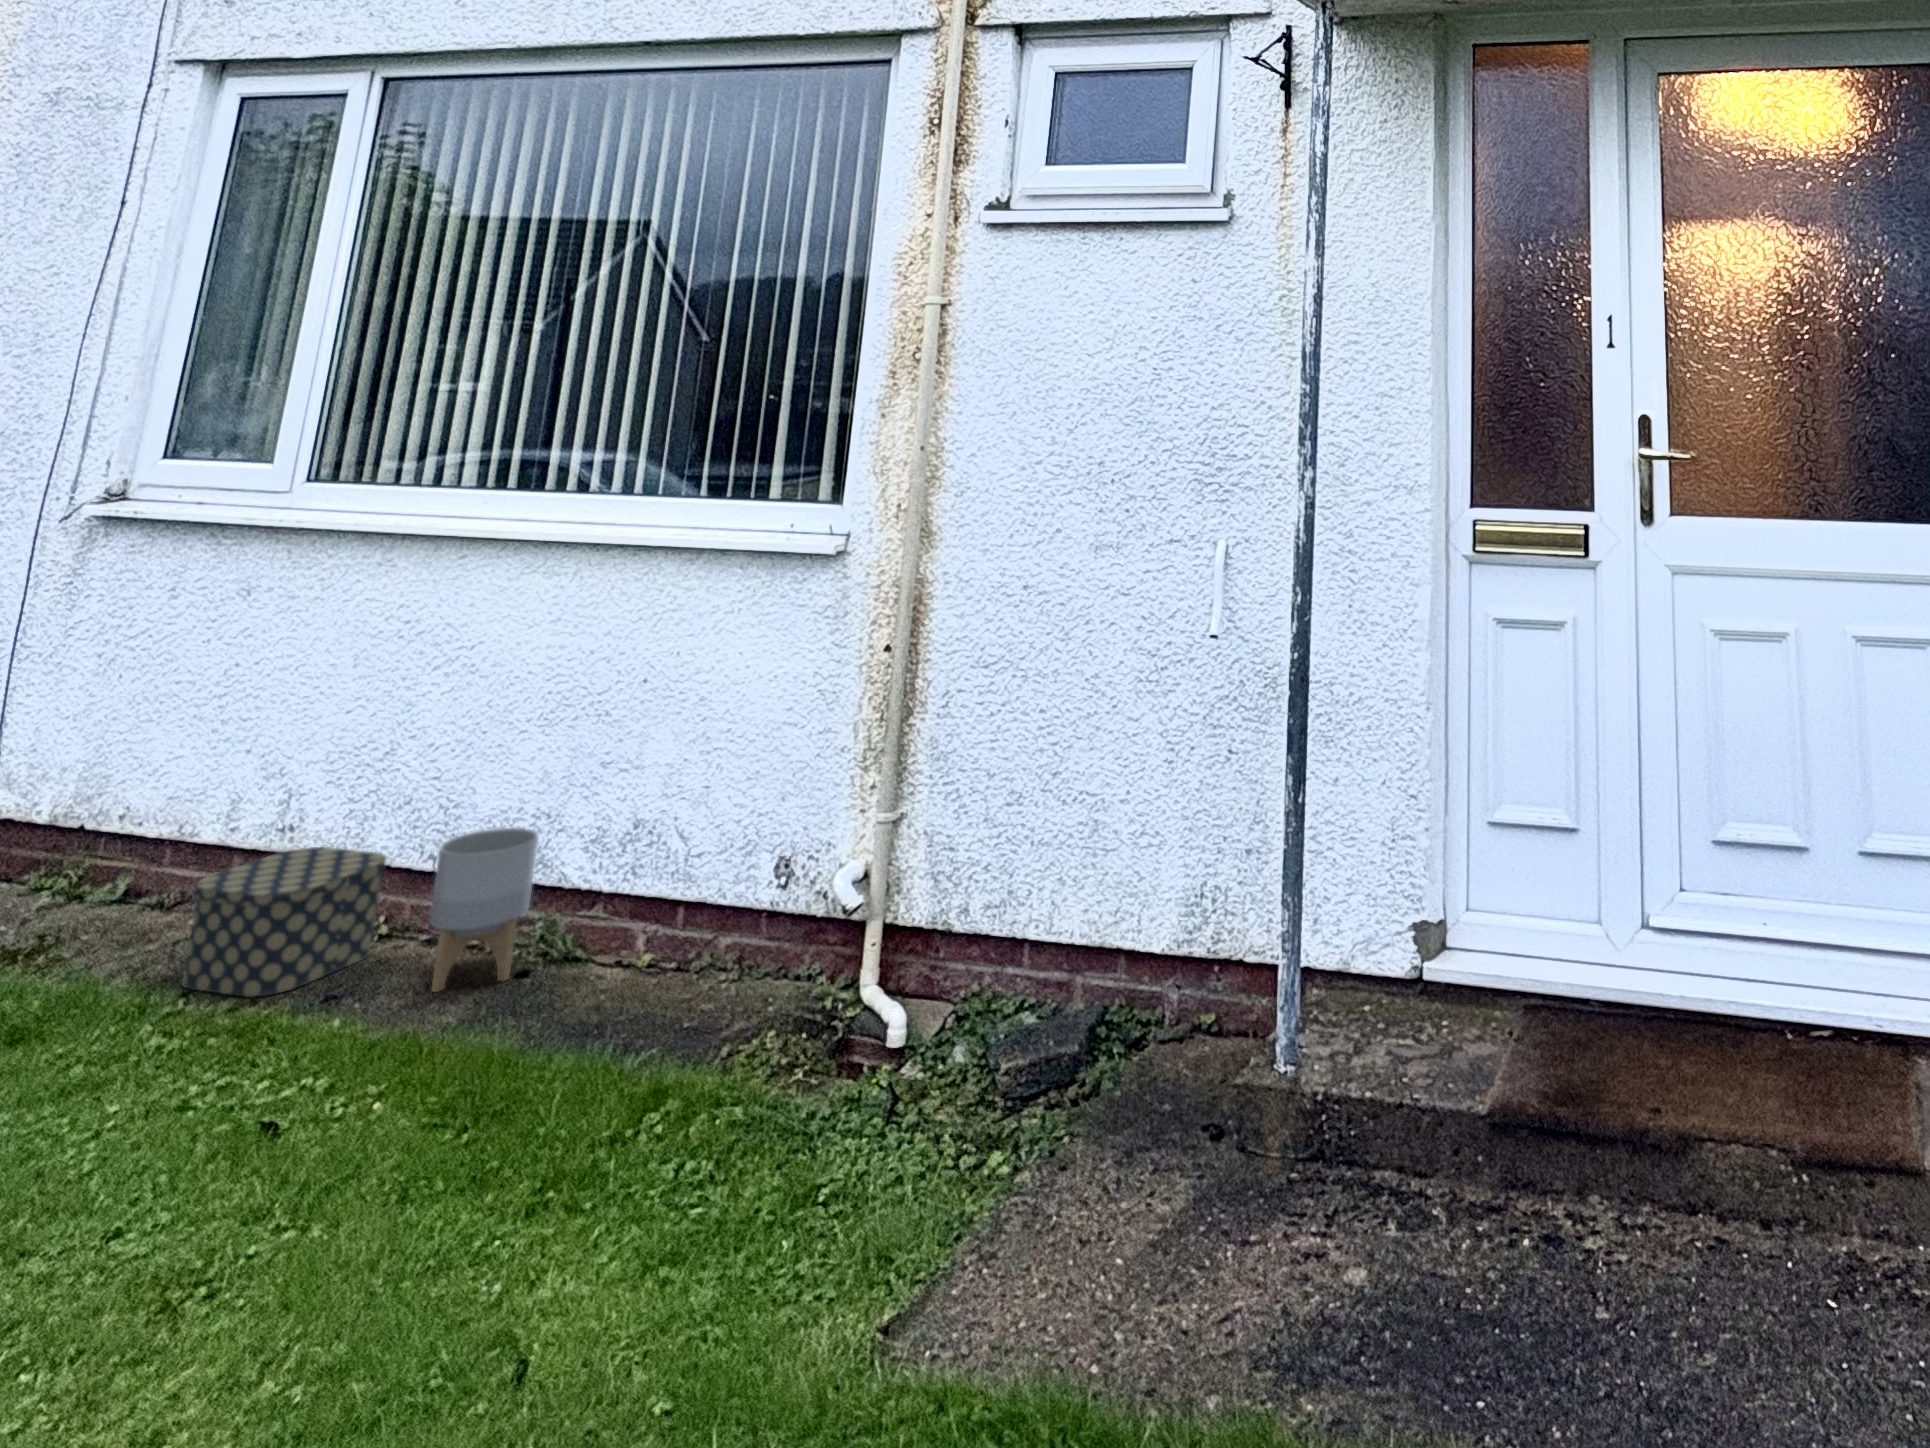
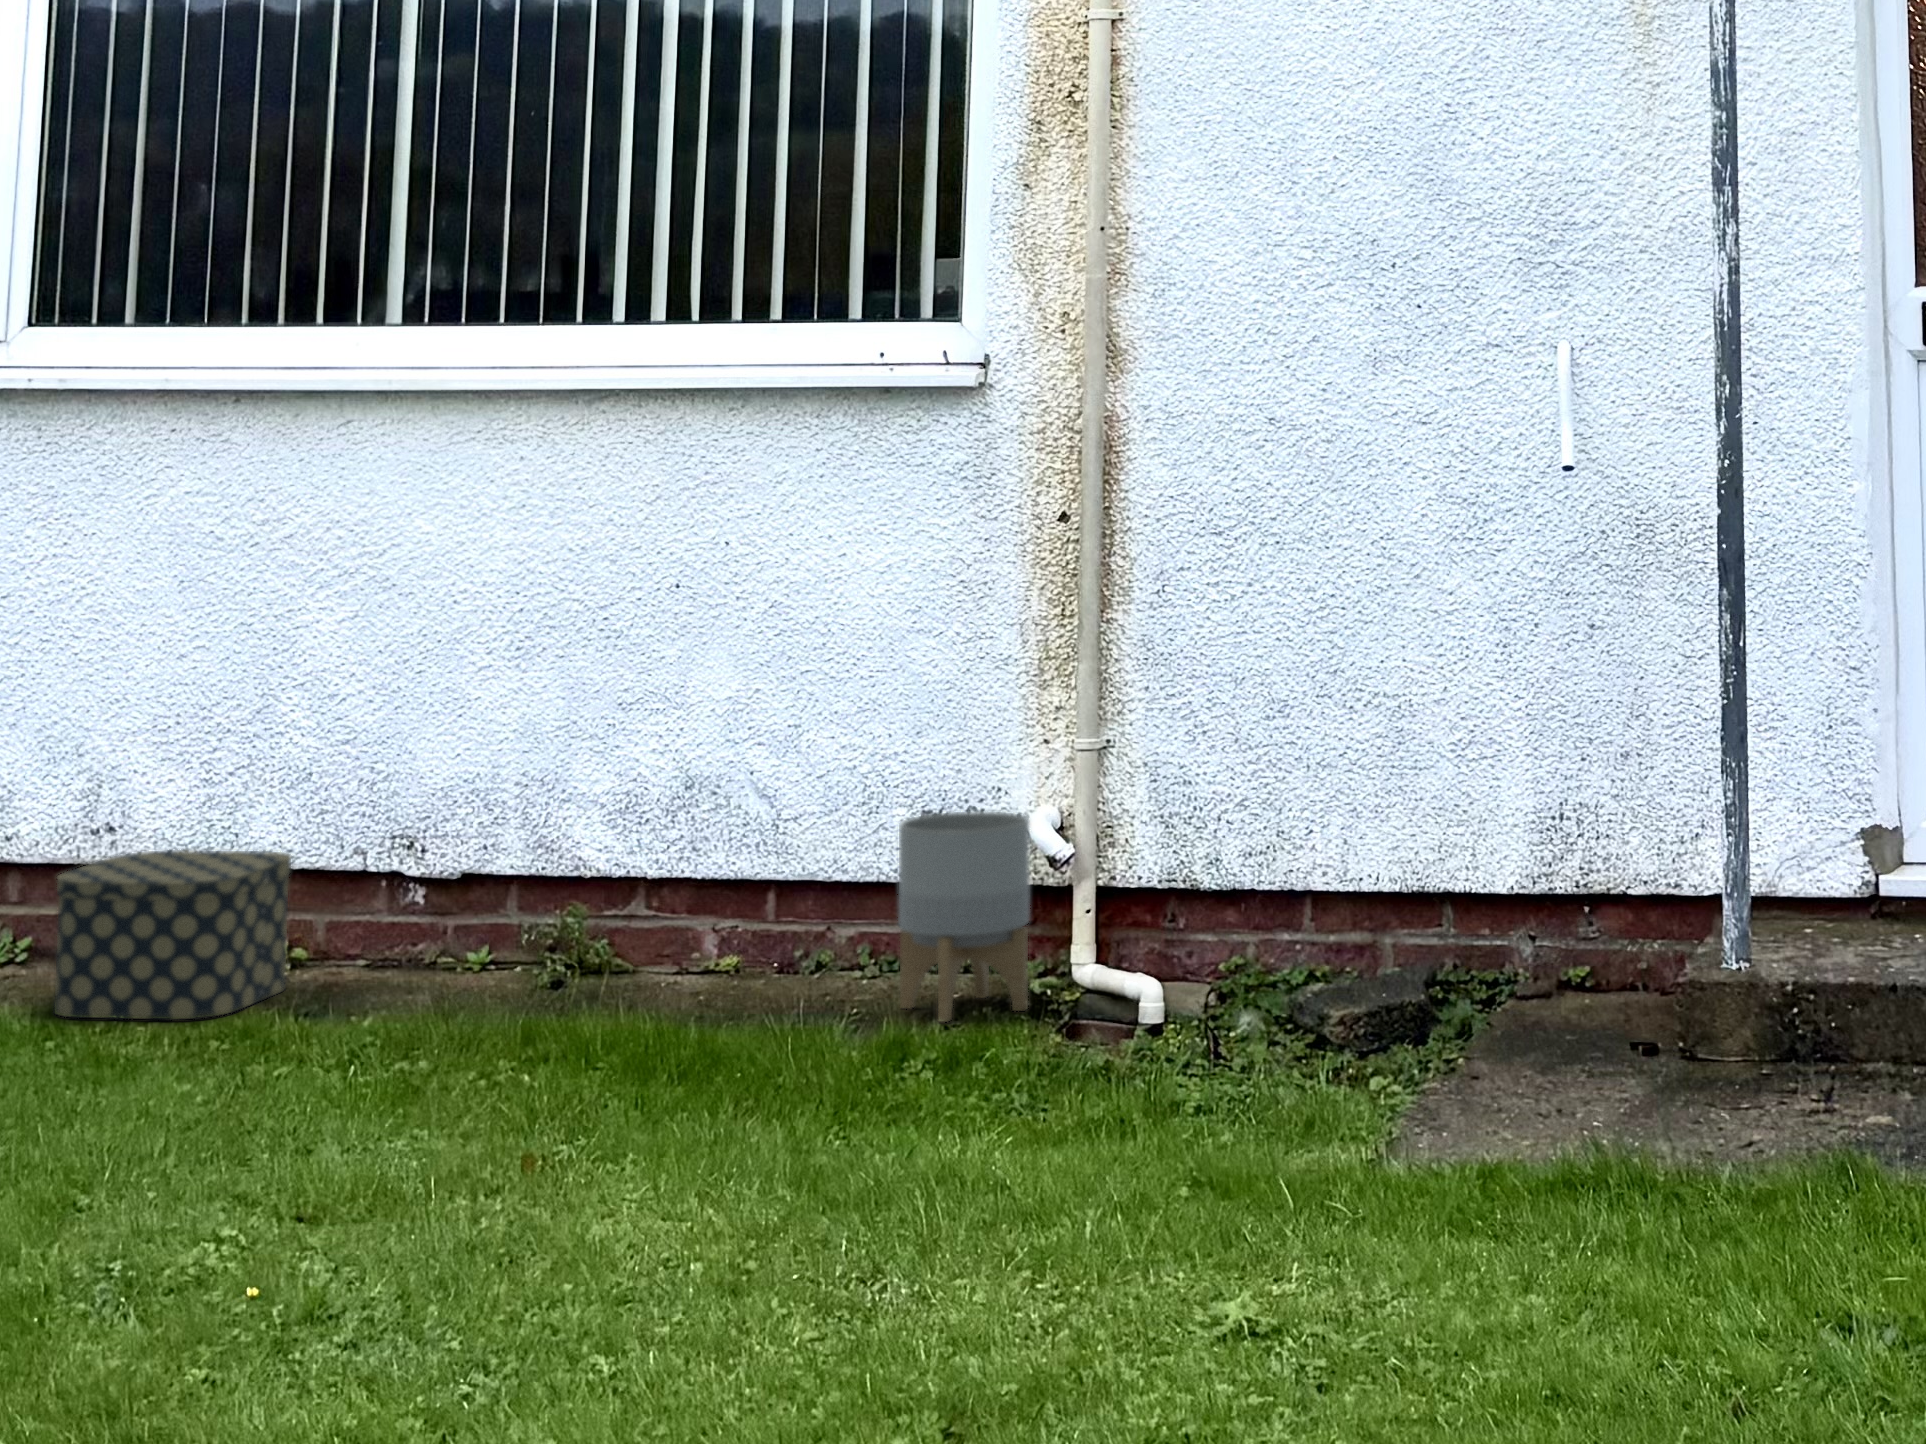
planter: present [429,828,538,992] -> present [898,811,1030,1022]

